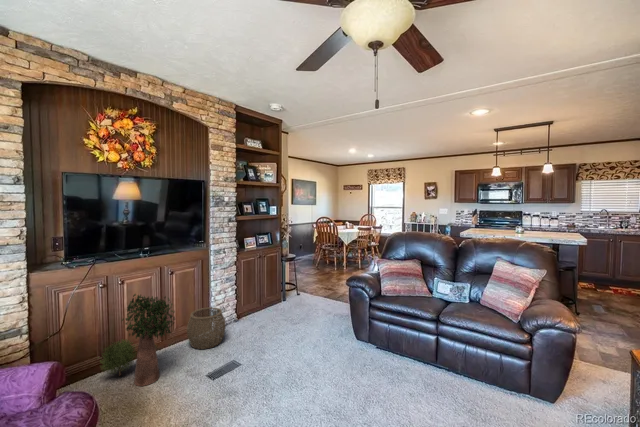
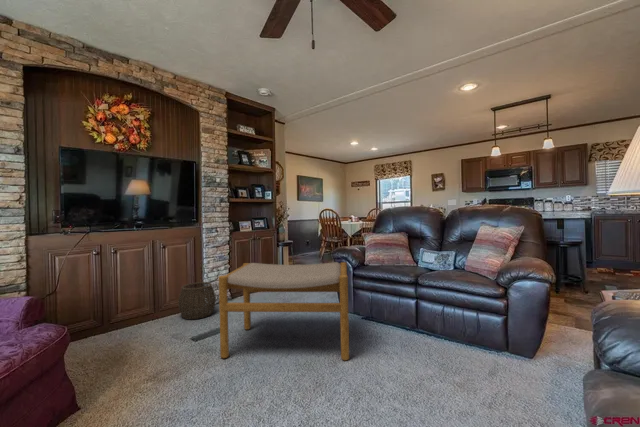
potted plant: present [100,294,175,386] -> none [90,260,161,345]
footstool: none [246,296,380,405] -> present [219,262,349,360]

